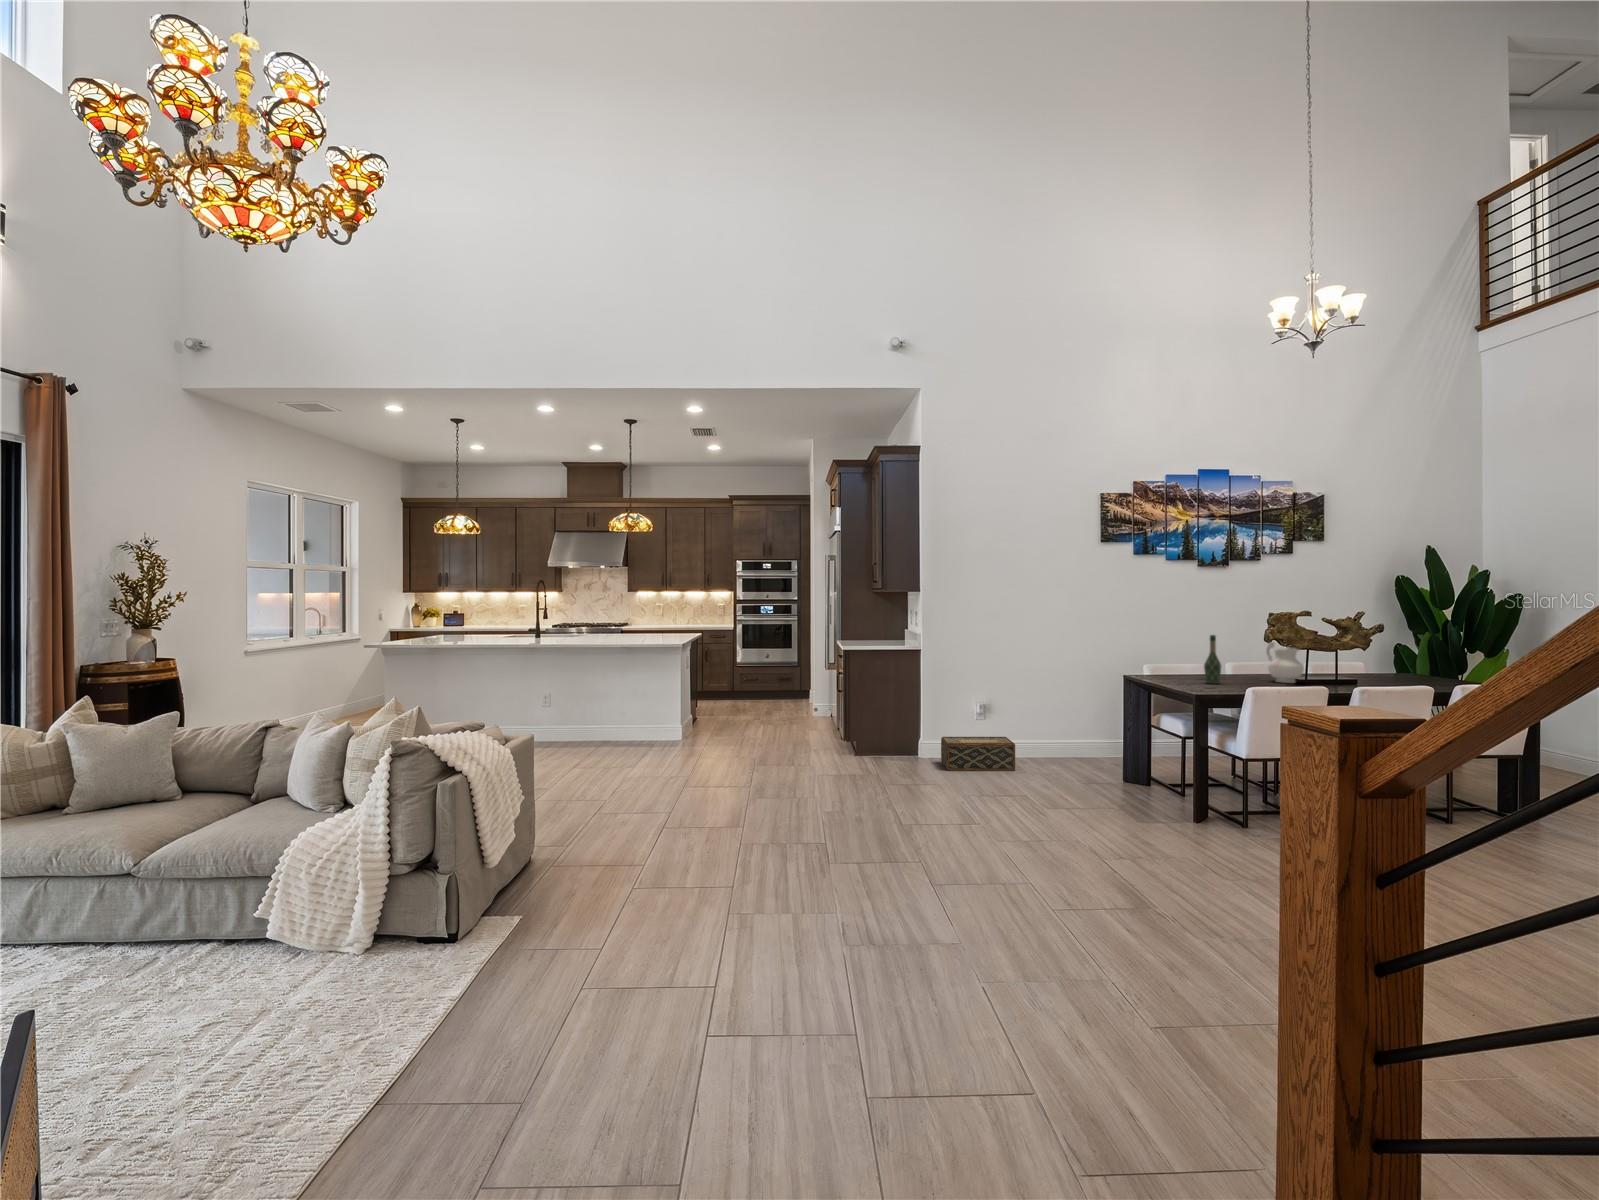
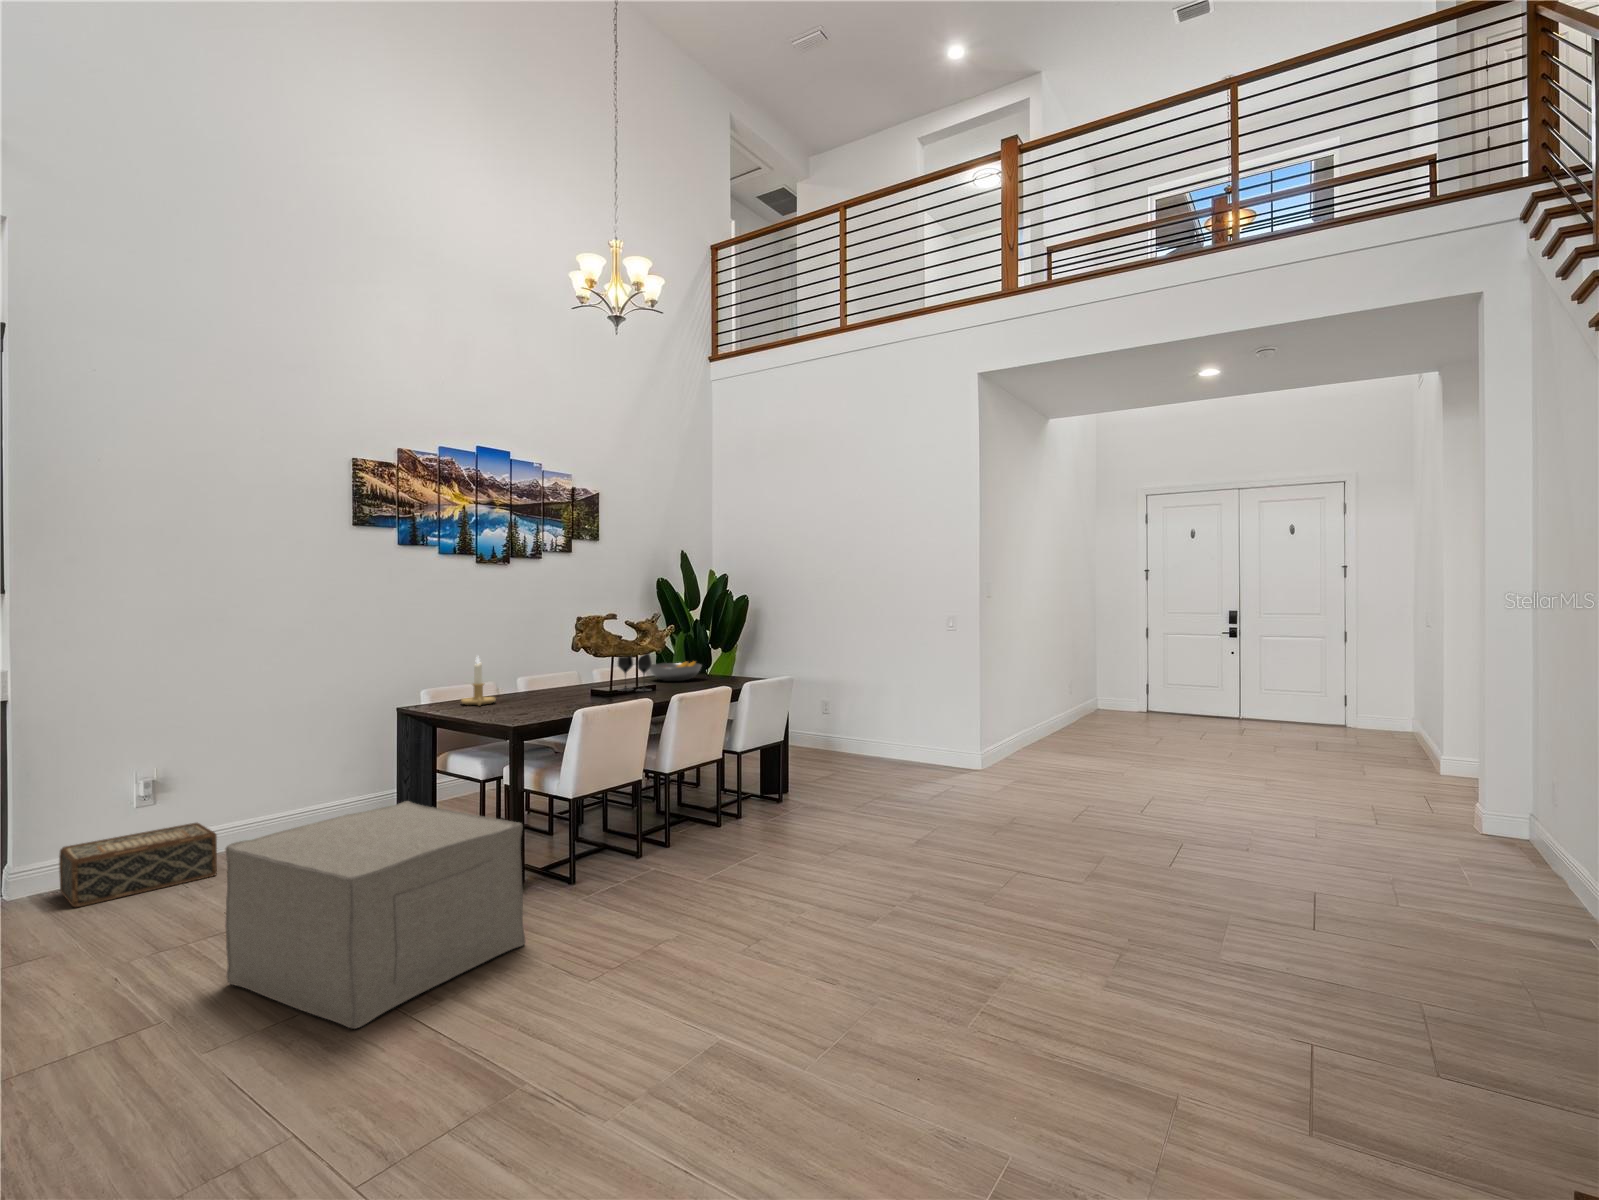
wine bottle: present [1204,635,1221,684] -> none [507,646,528,708]
candlestick: none [1170,640,1198,680] -> present [461,657,496,706]
ceramic pitcher: present [1266,642,1304,683] -> none [570,651,610,697]
wine glass: none [1317,646,1353,683] -> present [618,654,652,691]
fruit bowl: none [1361,660,1426,678] -> present [650,661,701,681]
ottoman: none [1016,737,1195,855] -> present [225,801,525,1029]

